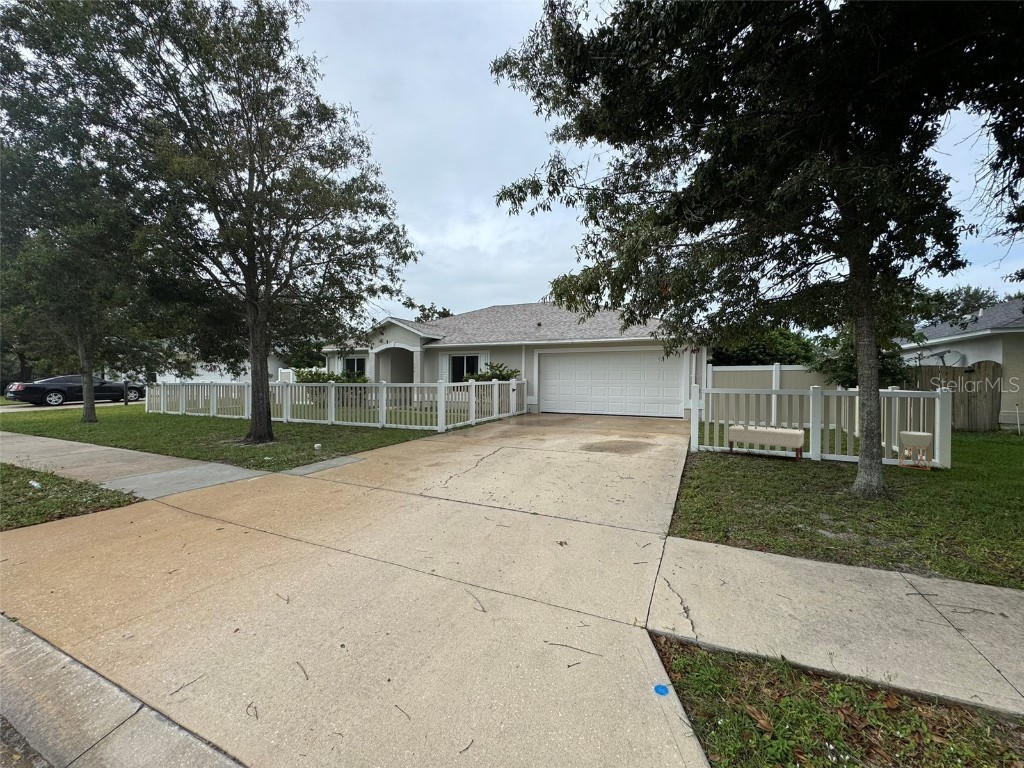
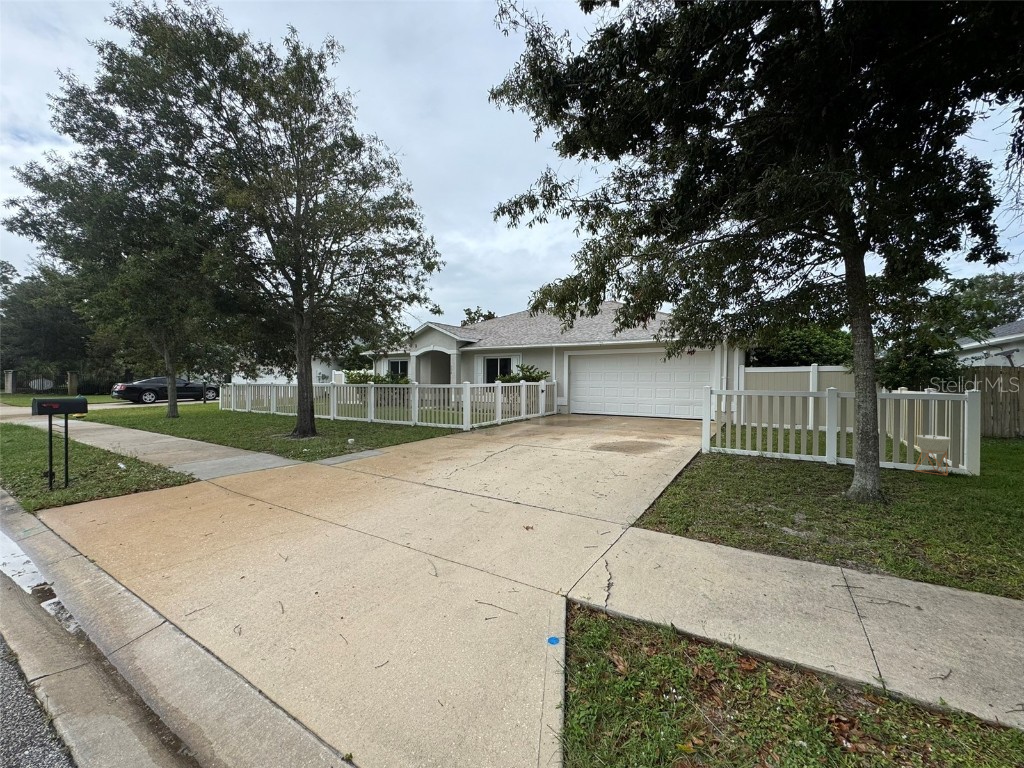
bench: present [729,425,804,461] -> none [739,427,816,464]

